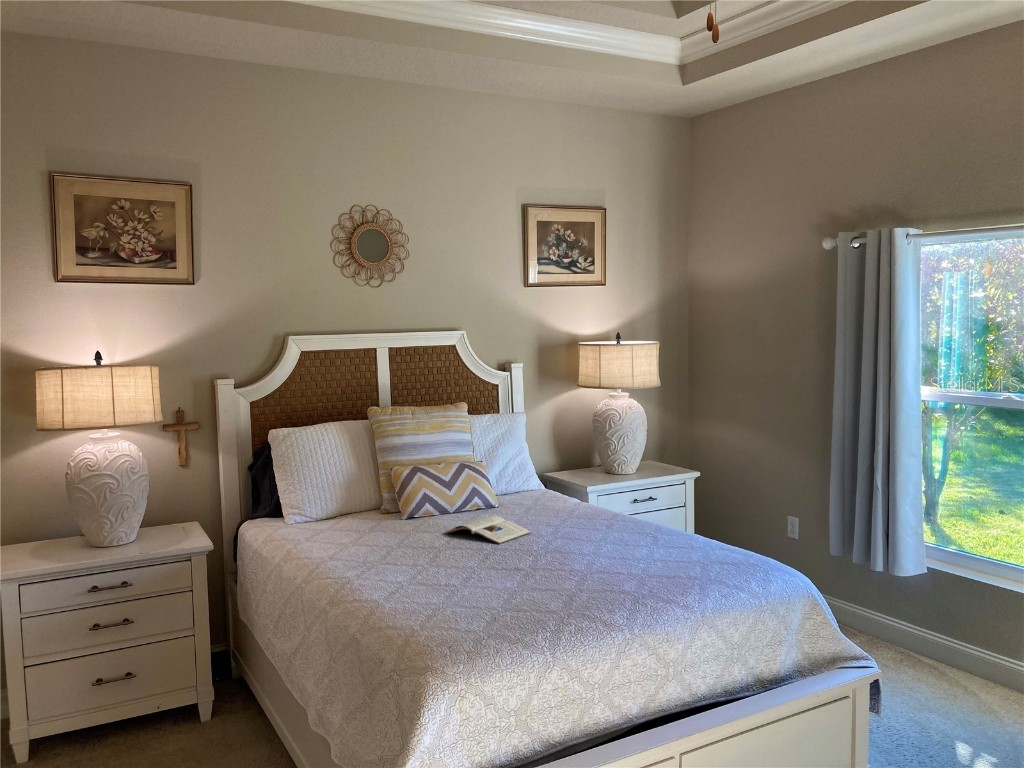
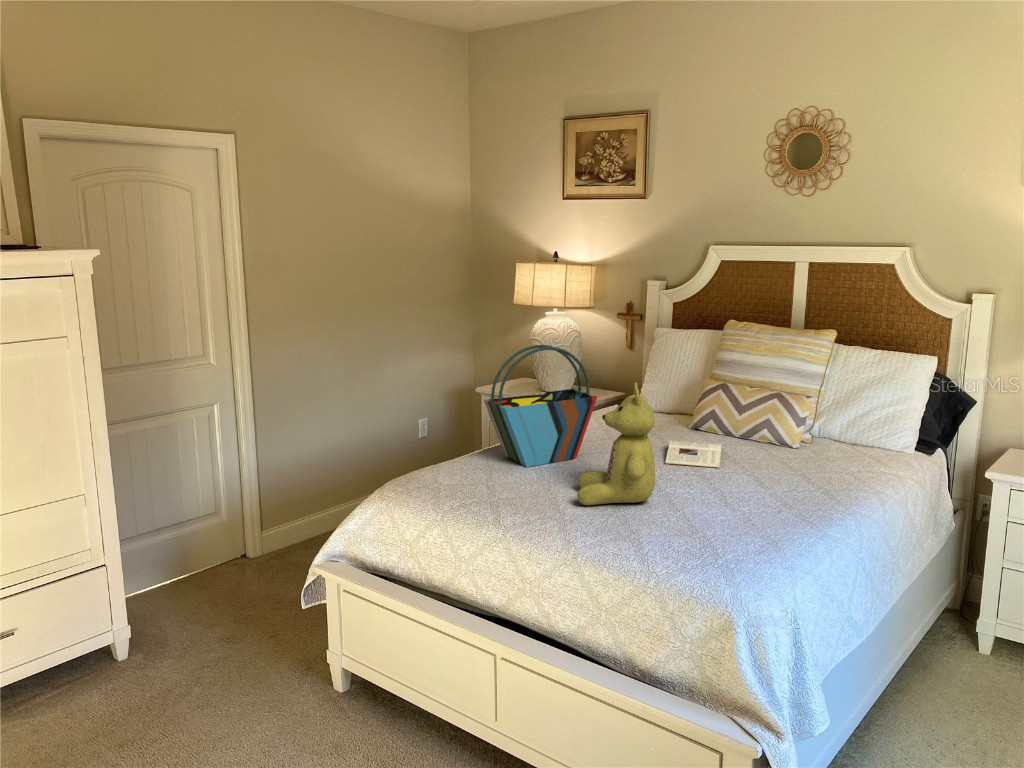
tote bag: none [388,445,444,593] -> present [484,345,597,467]
stuffed bear: none [542,453,636,584] -> present [577,382,655,505]

